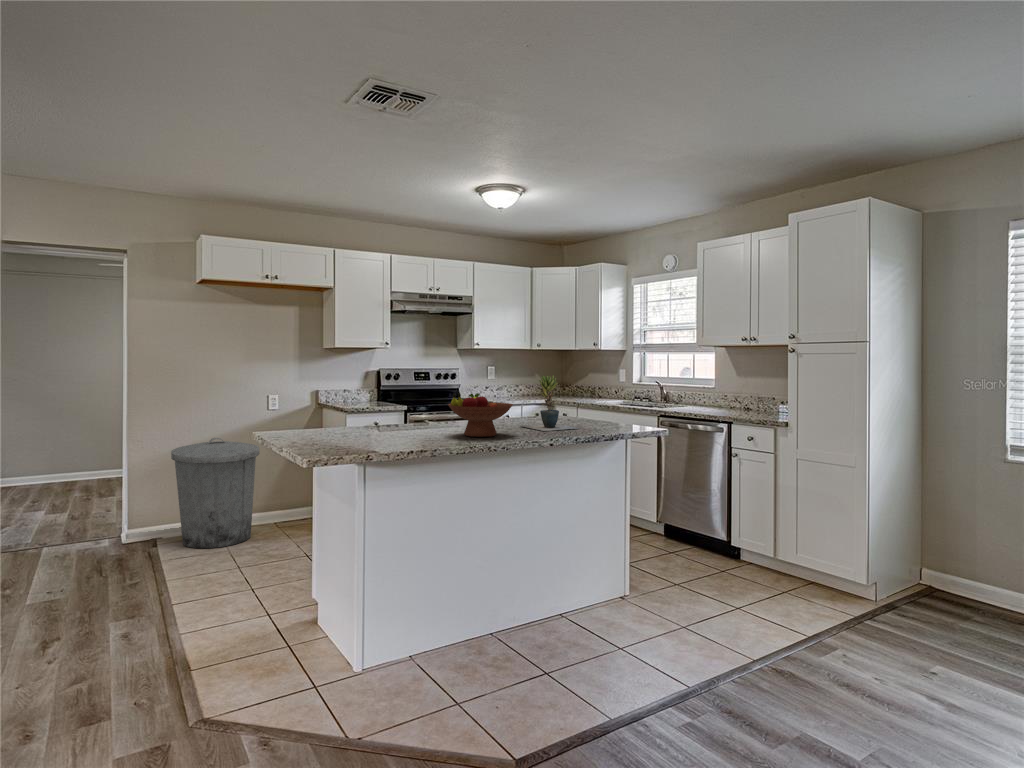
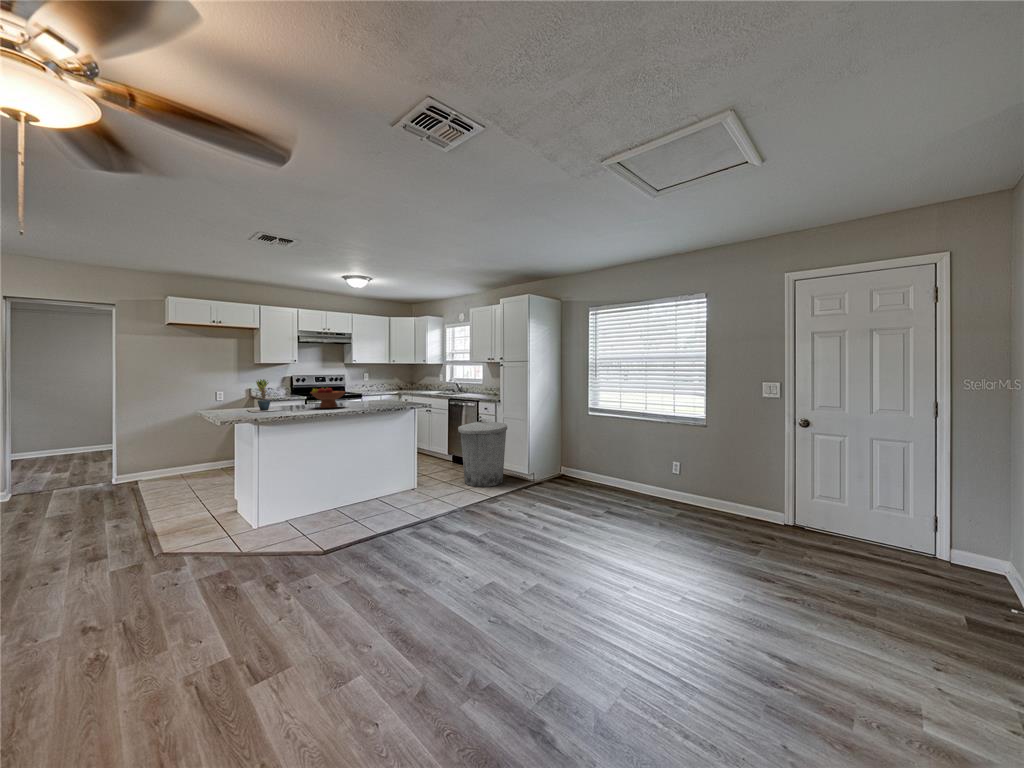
potted plant: present [522,376,579,431] -> present [248,379,281,412]
trash can: present [171,438,259,548] -> present [458,419,507,487]

